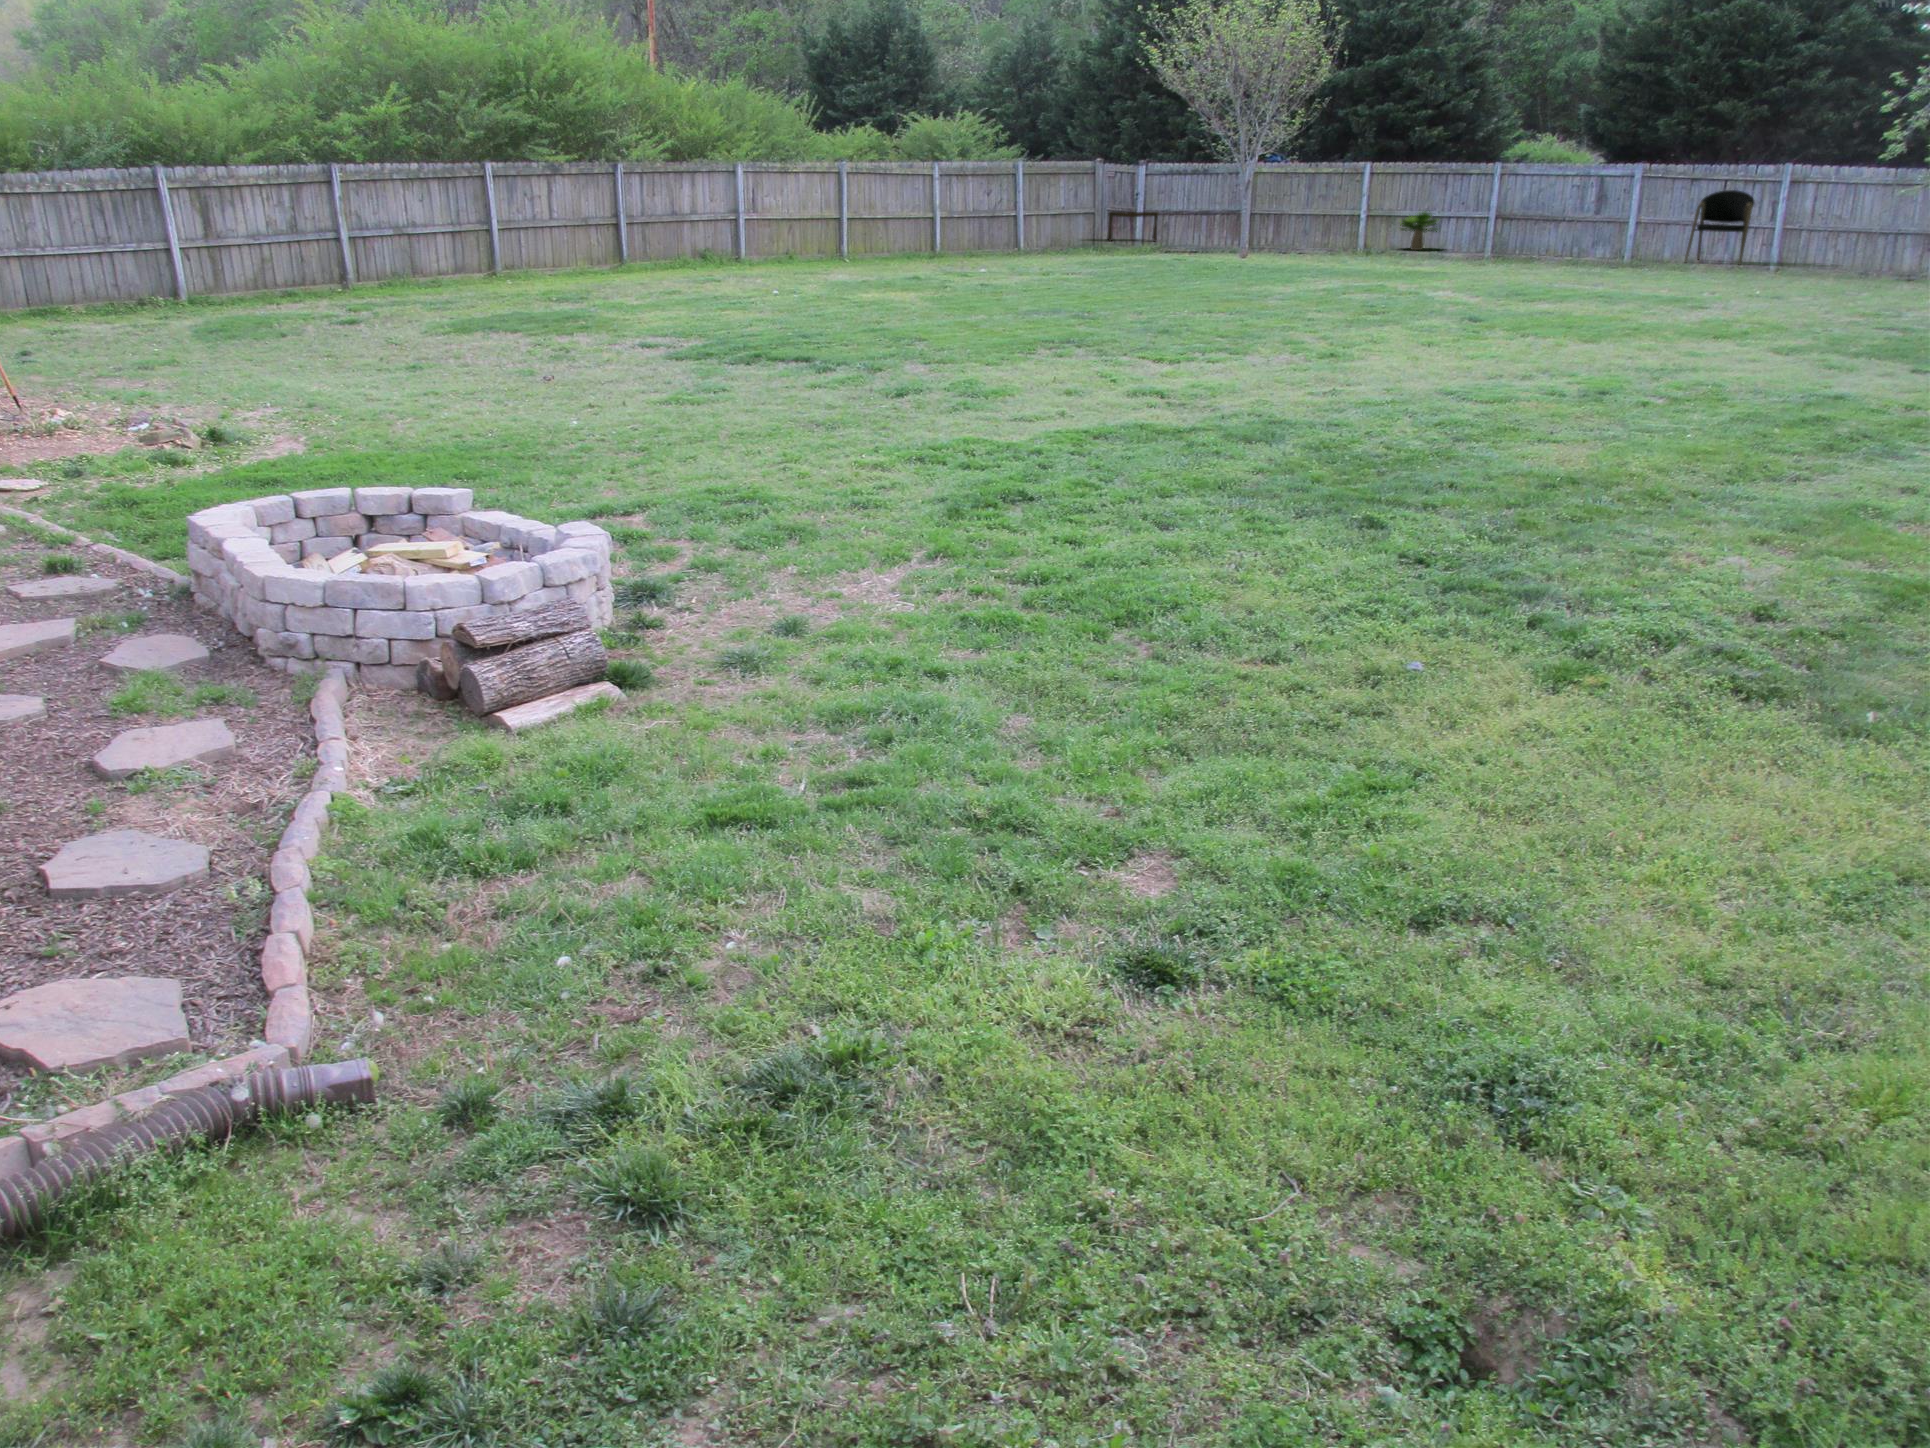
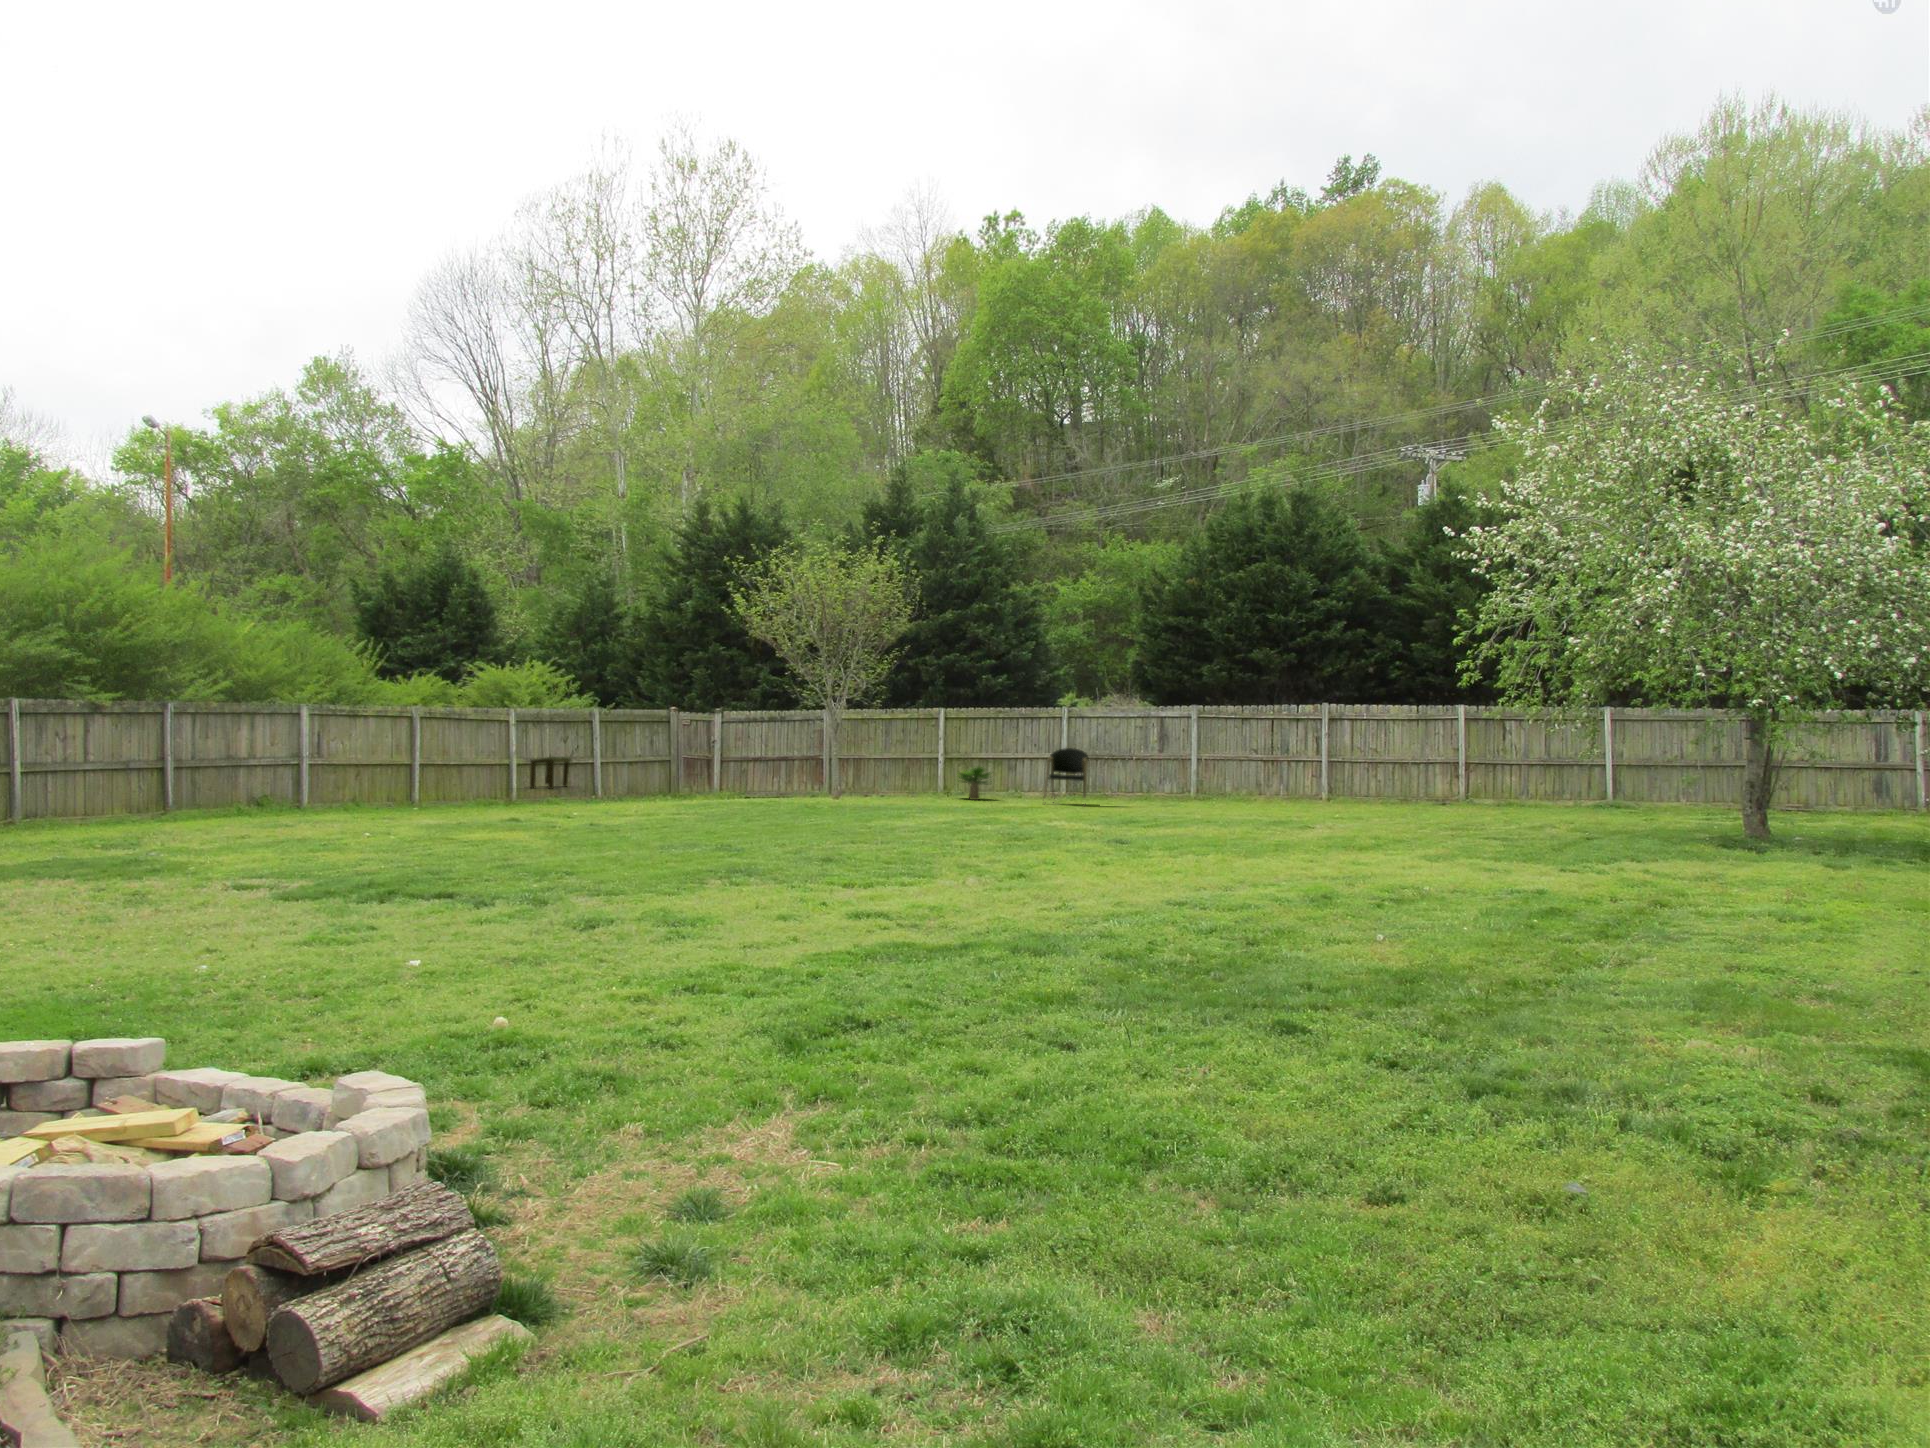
chair: present [1685,190,1755,264] -> present [1044,748,1089,807]
bench: present [1107,212,1159,241] -> present [530,757,570,789]

